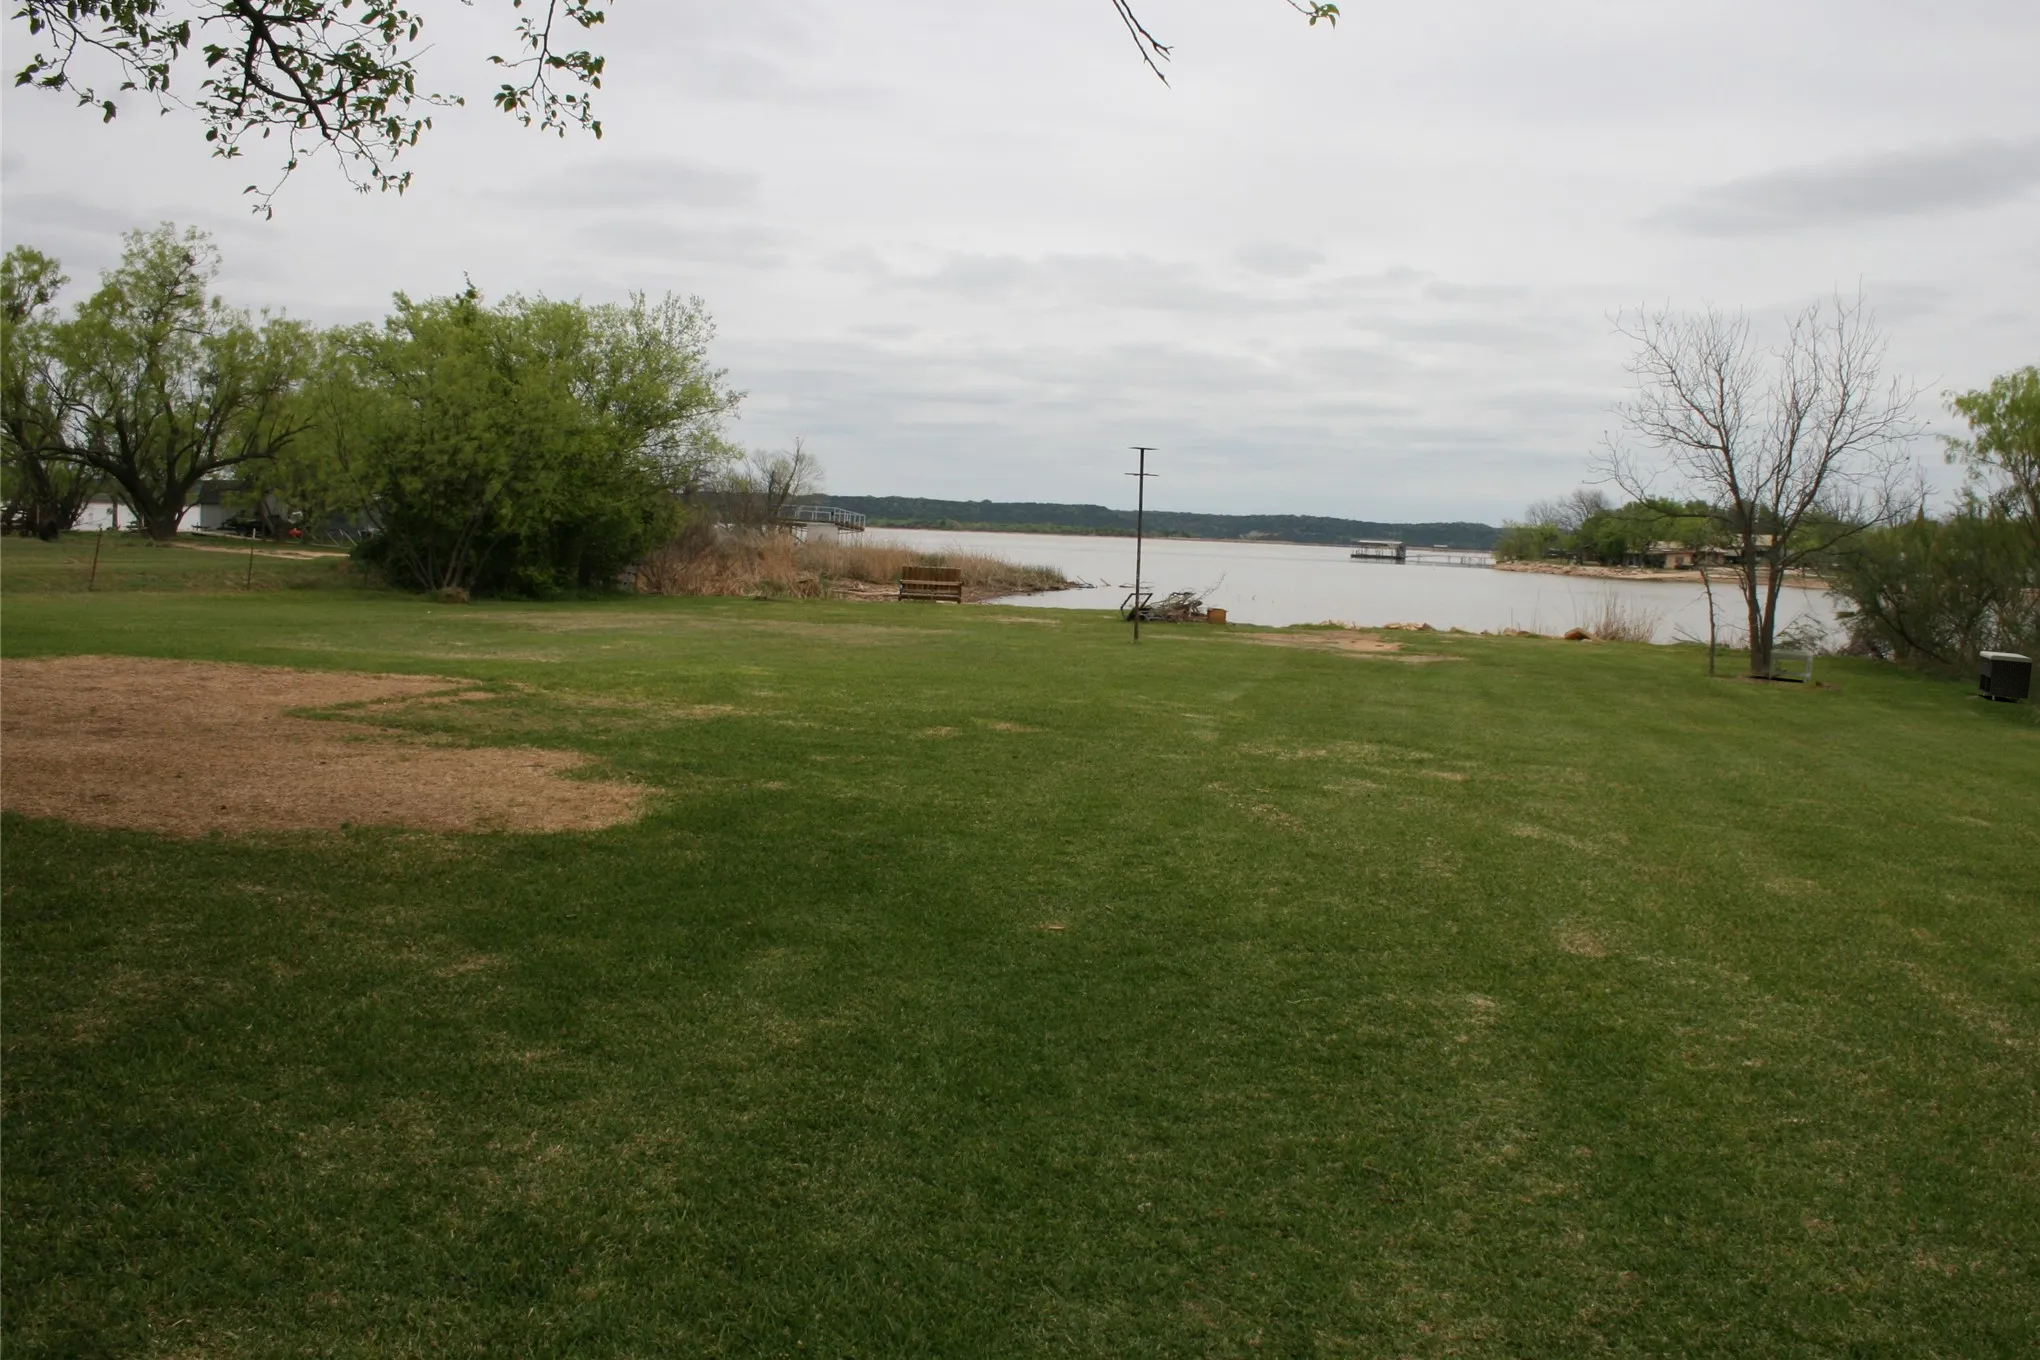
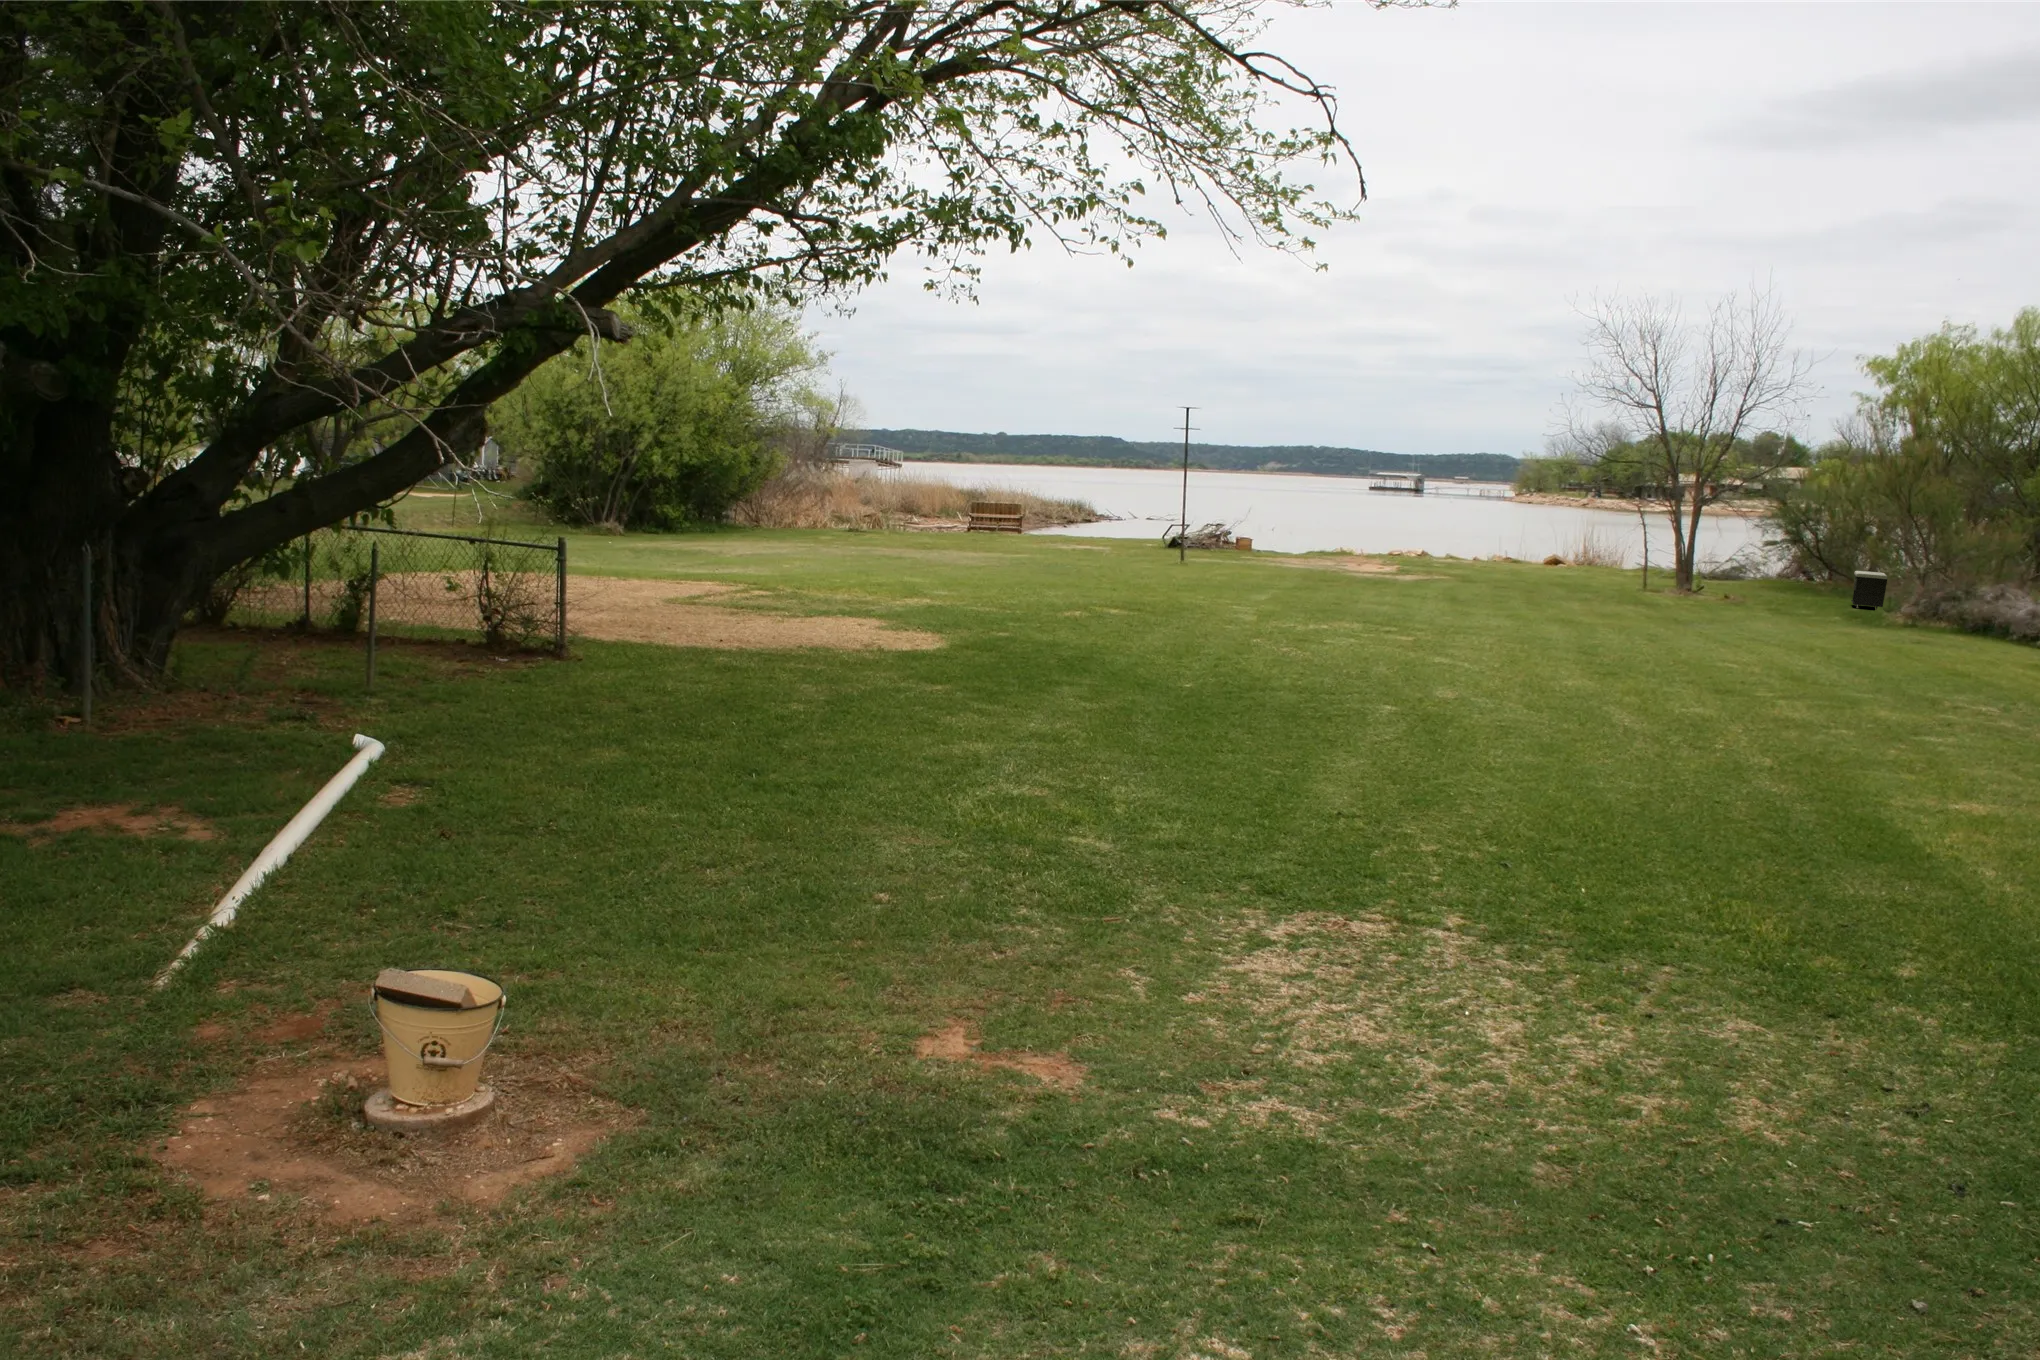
side table: present [1769,649,1814,682] -> none [1687,570,1726,596]

